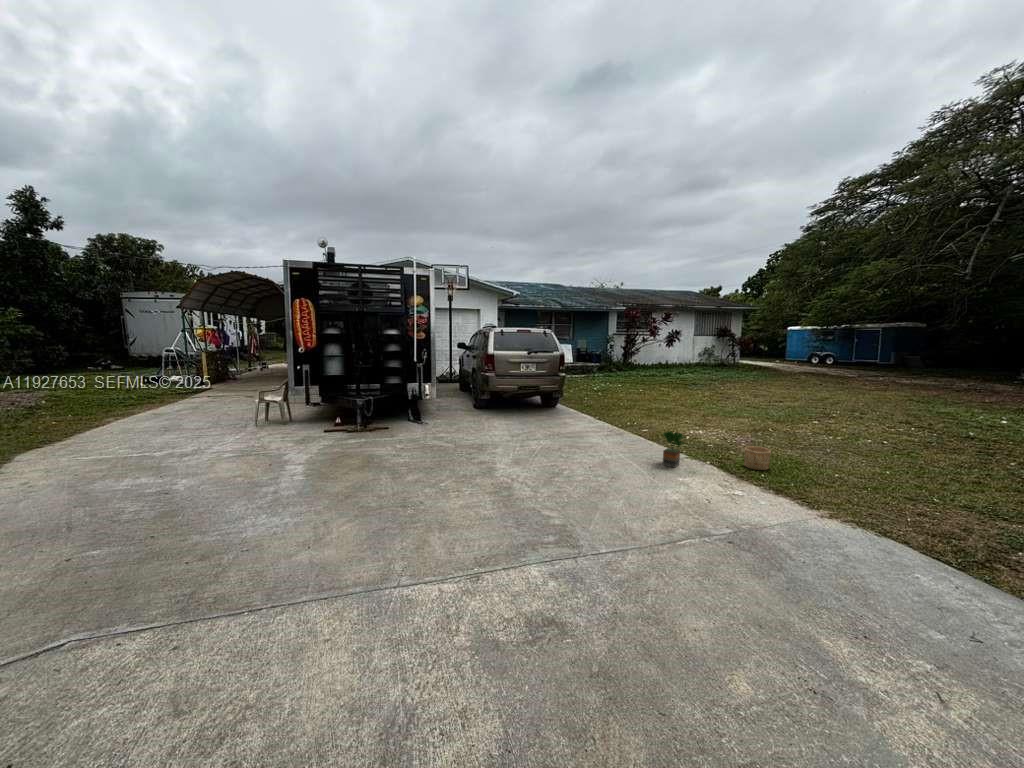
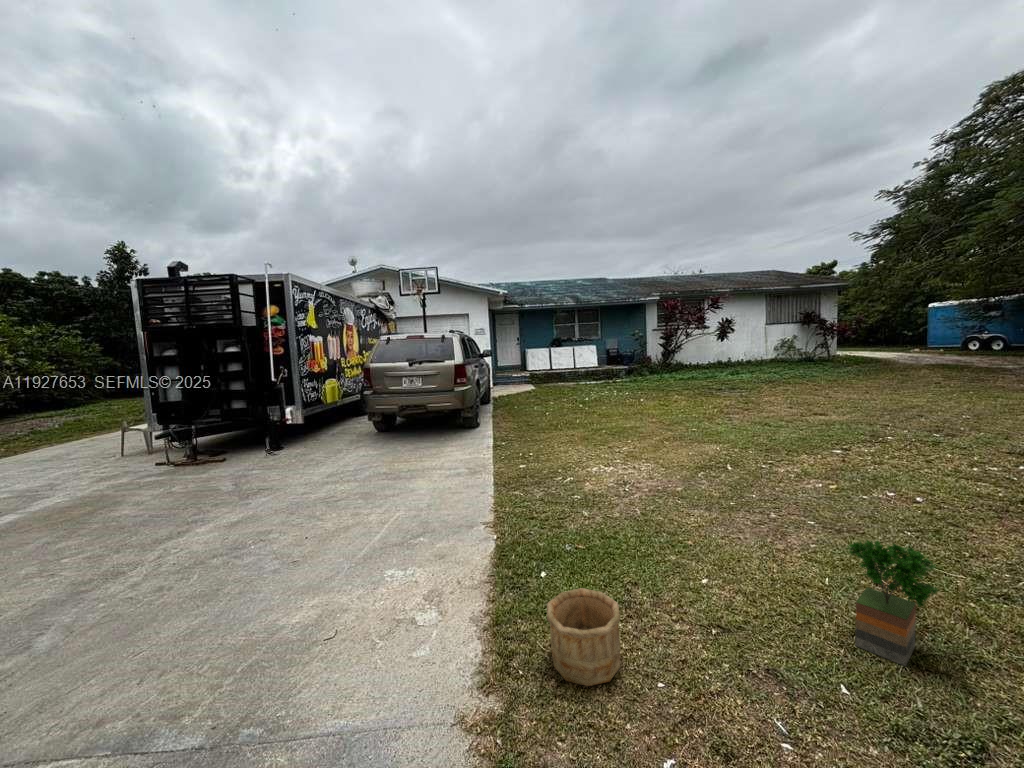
potted tree: present [663,431,685,467] -> present [847,540,938,666]

